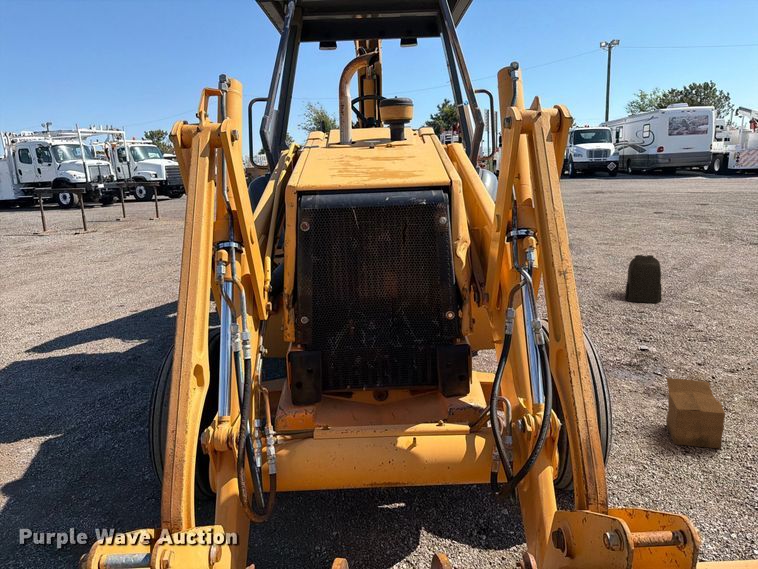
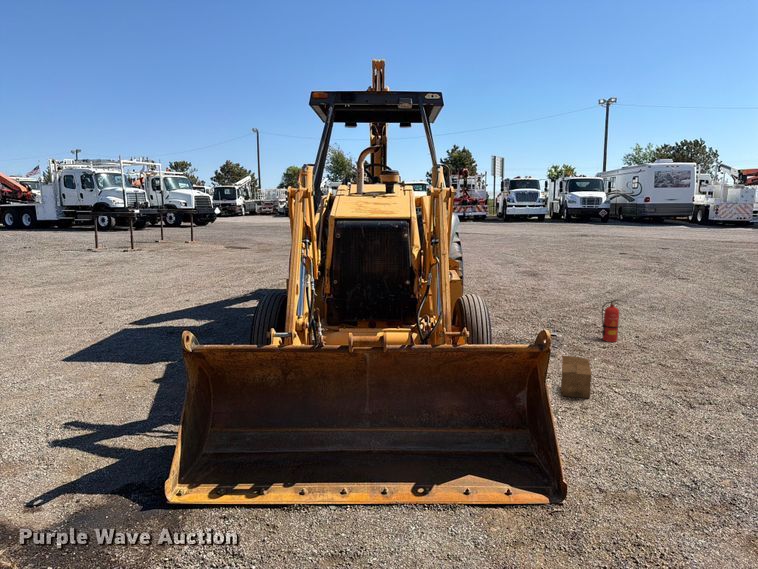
backpack: present [625,255,662,303] -> none [568,282,595,320]
fire extinguisher: none [686,279,714,337] -> present [602,299,620,342]

